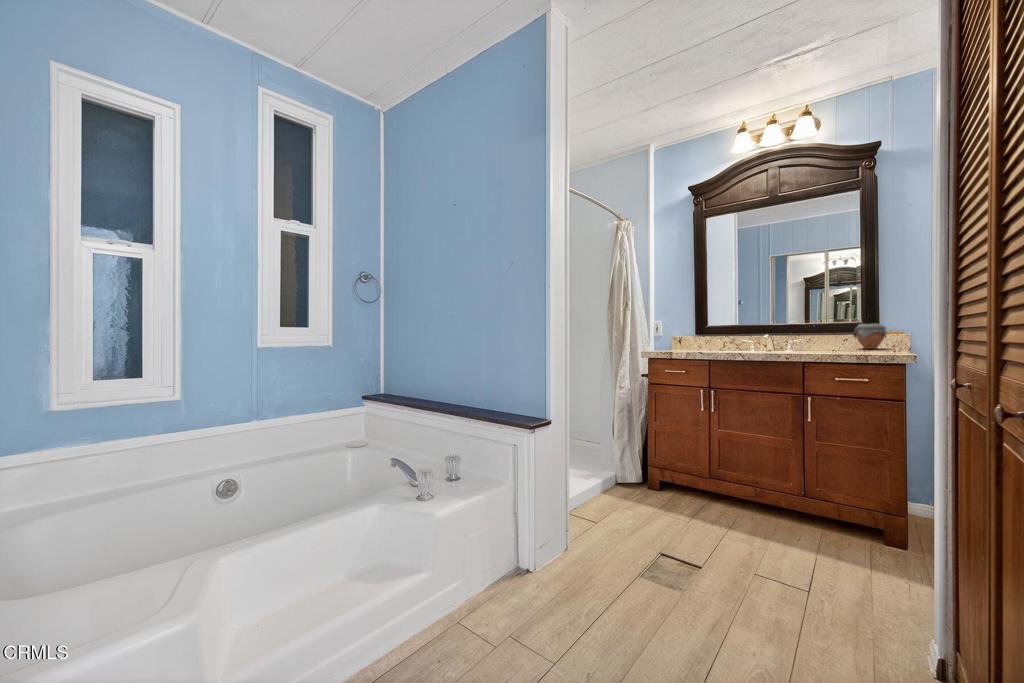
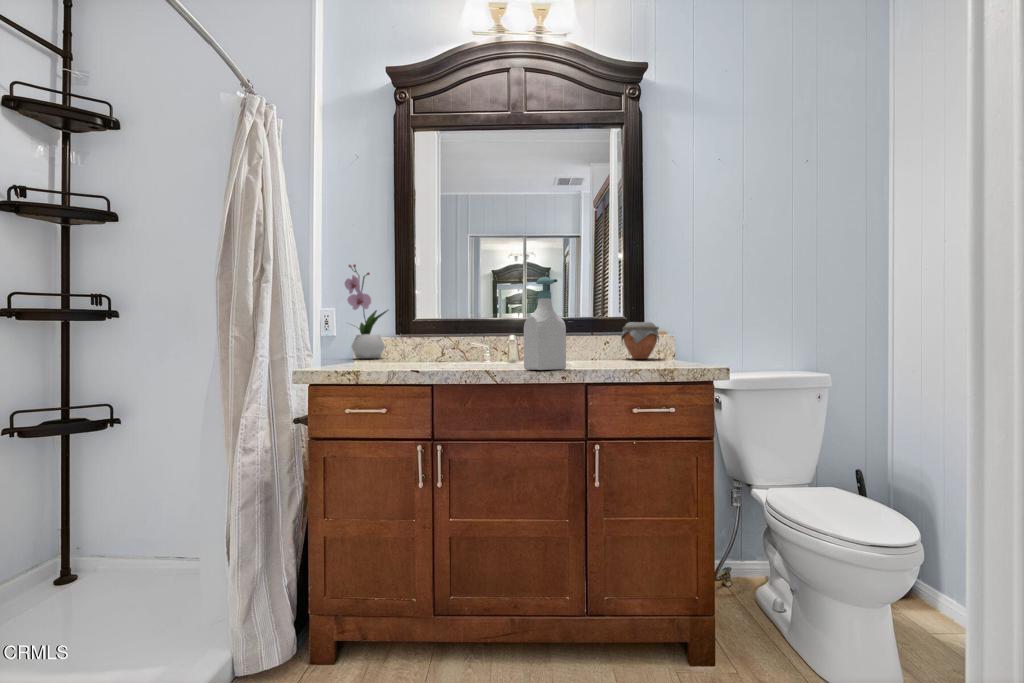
flower arrangement: none [667,296,692,347] -> present [345,264,388,358]
soap bottle: none [766,301,795,354] -> present [524,277,566,370]

